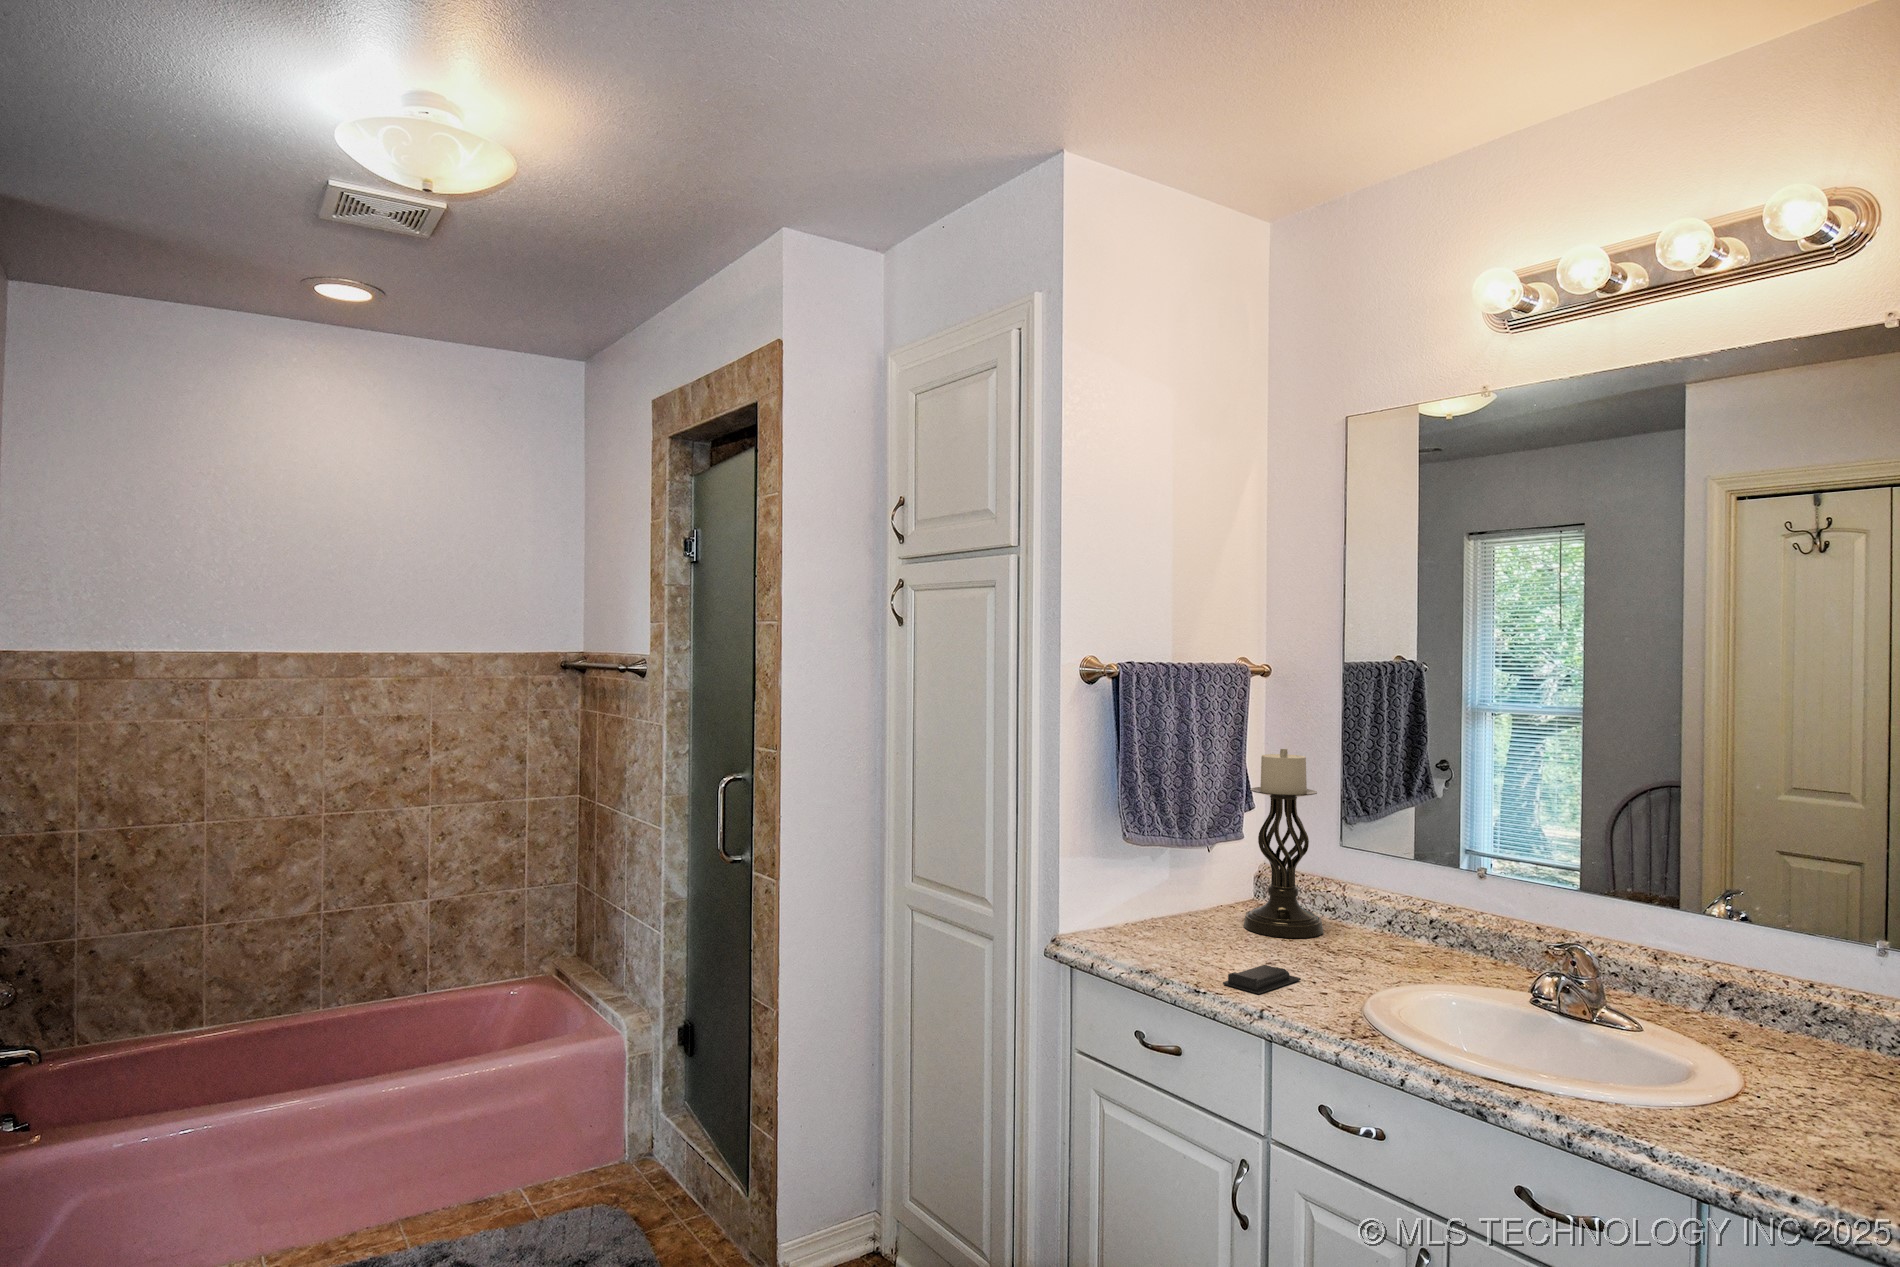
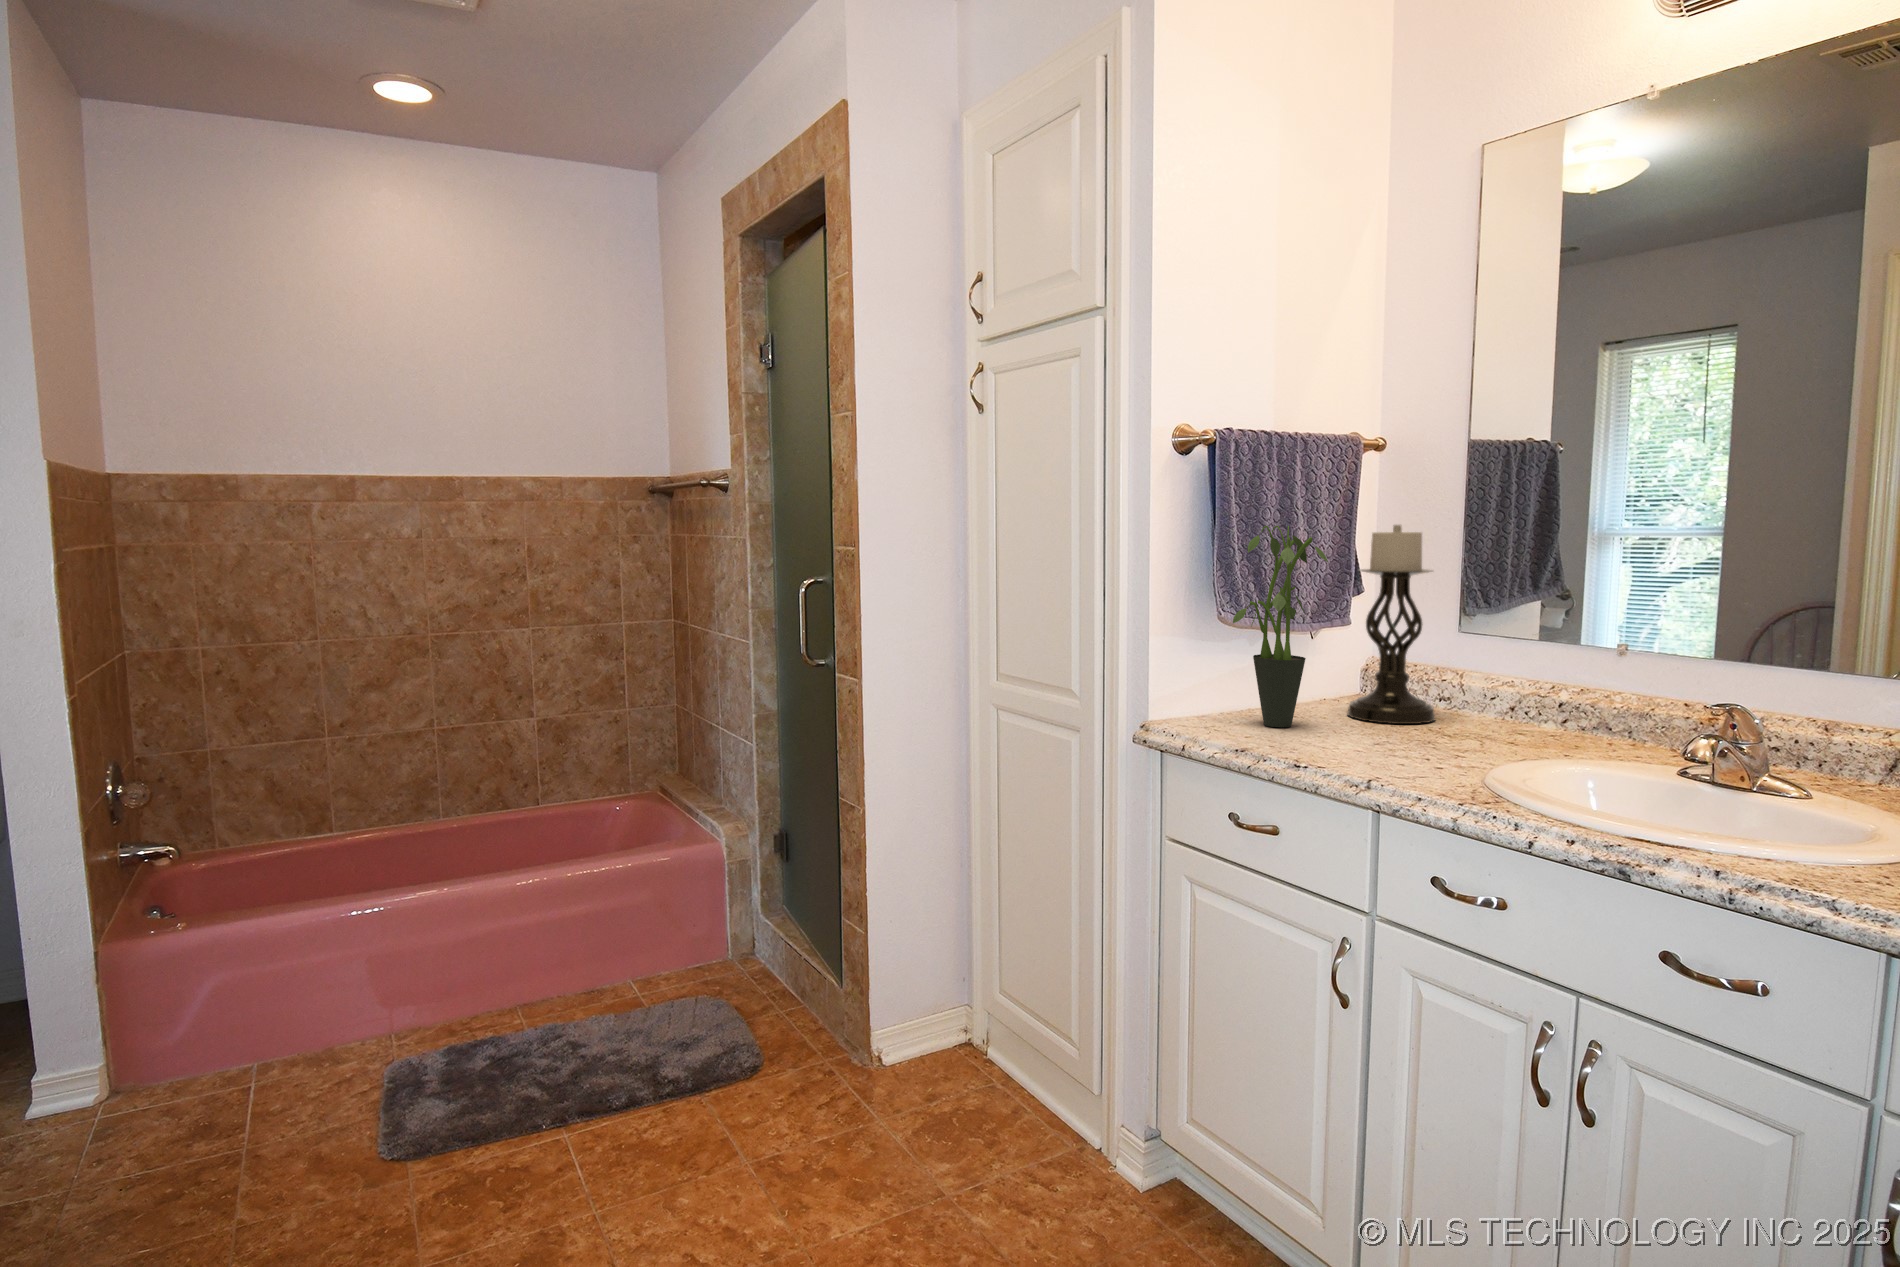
potted plant: none [1136,751,1223,943] -> present [1233,526,1328,727]
soap bar: present [1223,965,1301,994] -> none [1325,742,1412,767]

